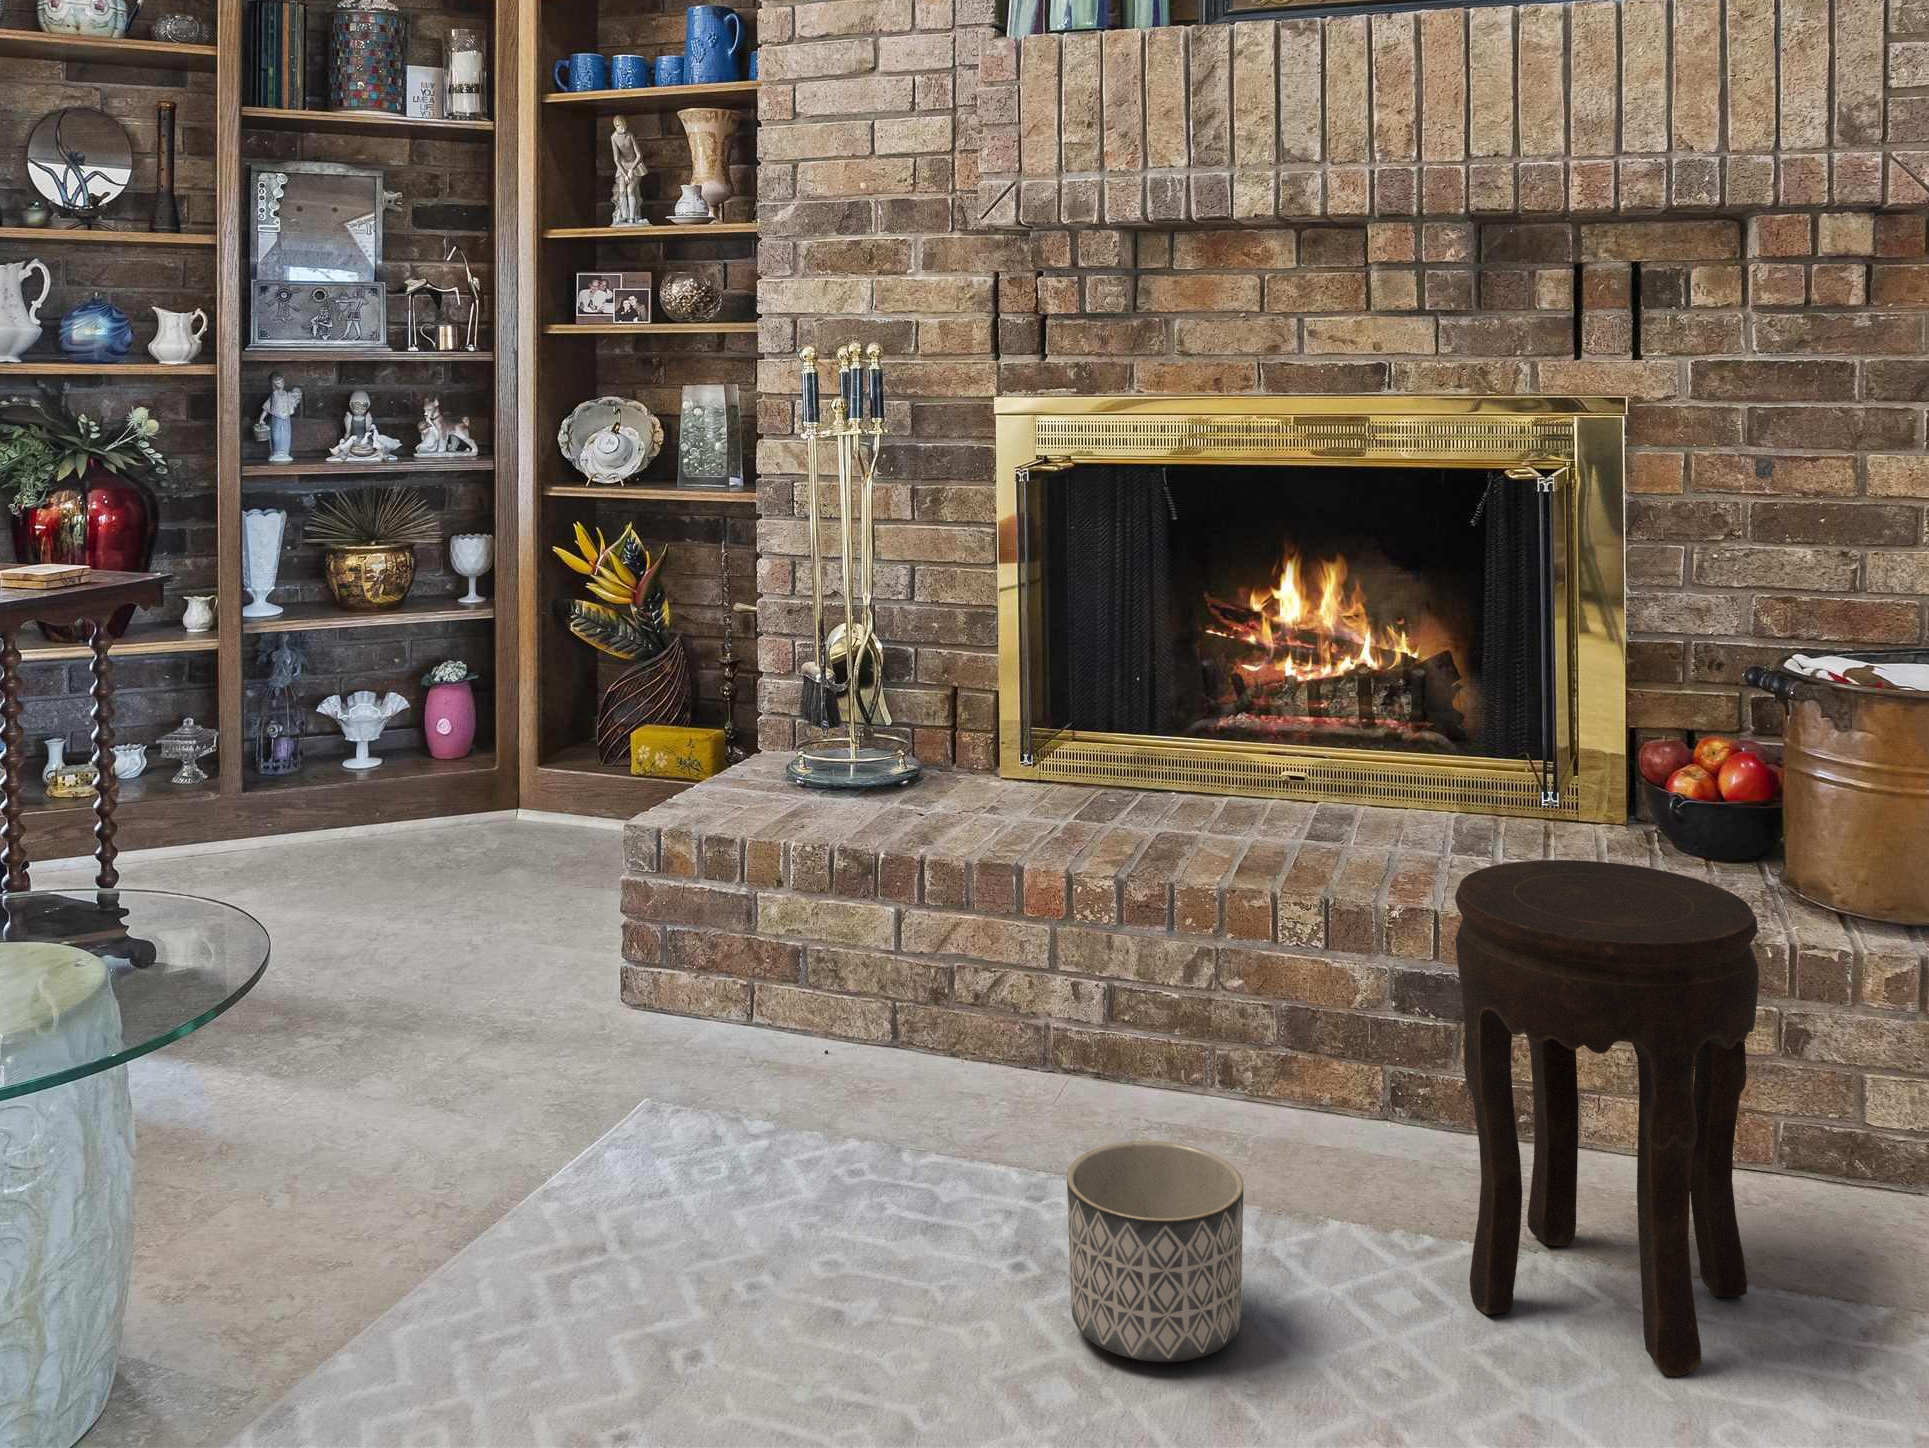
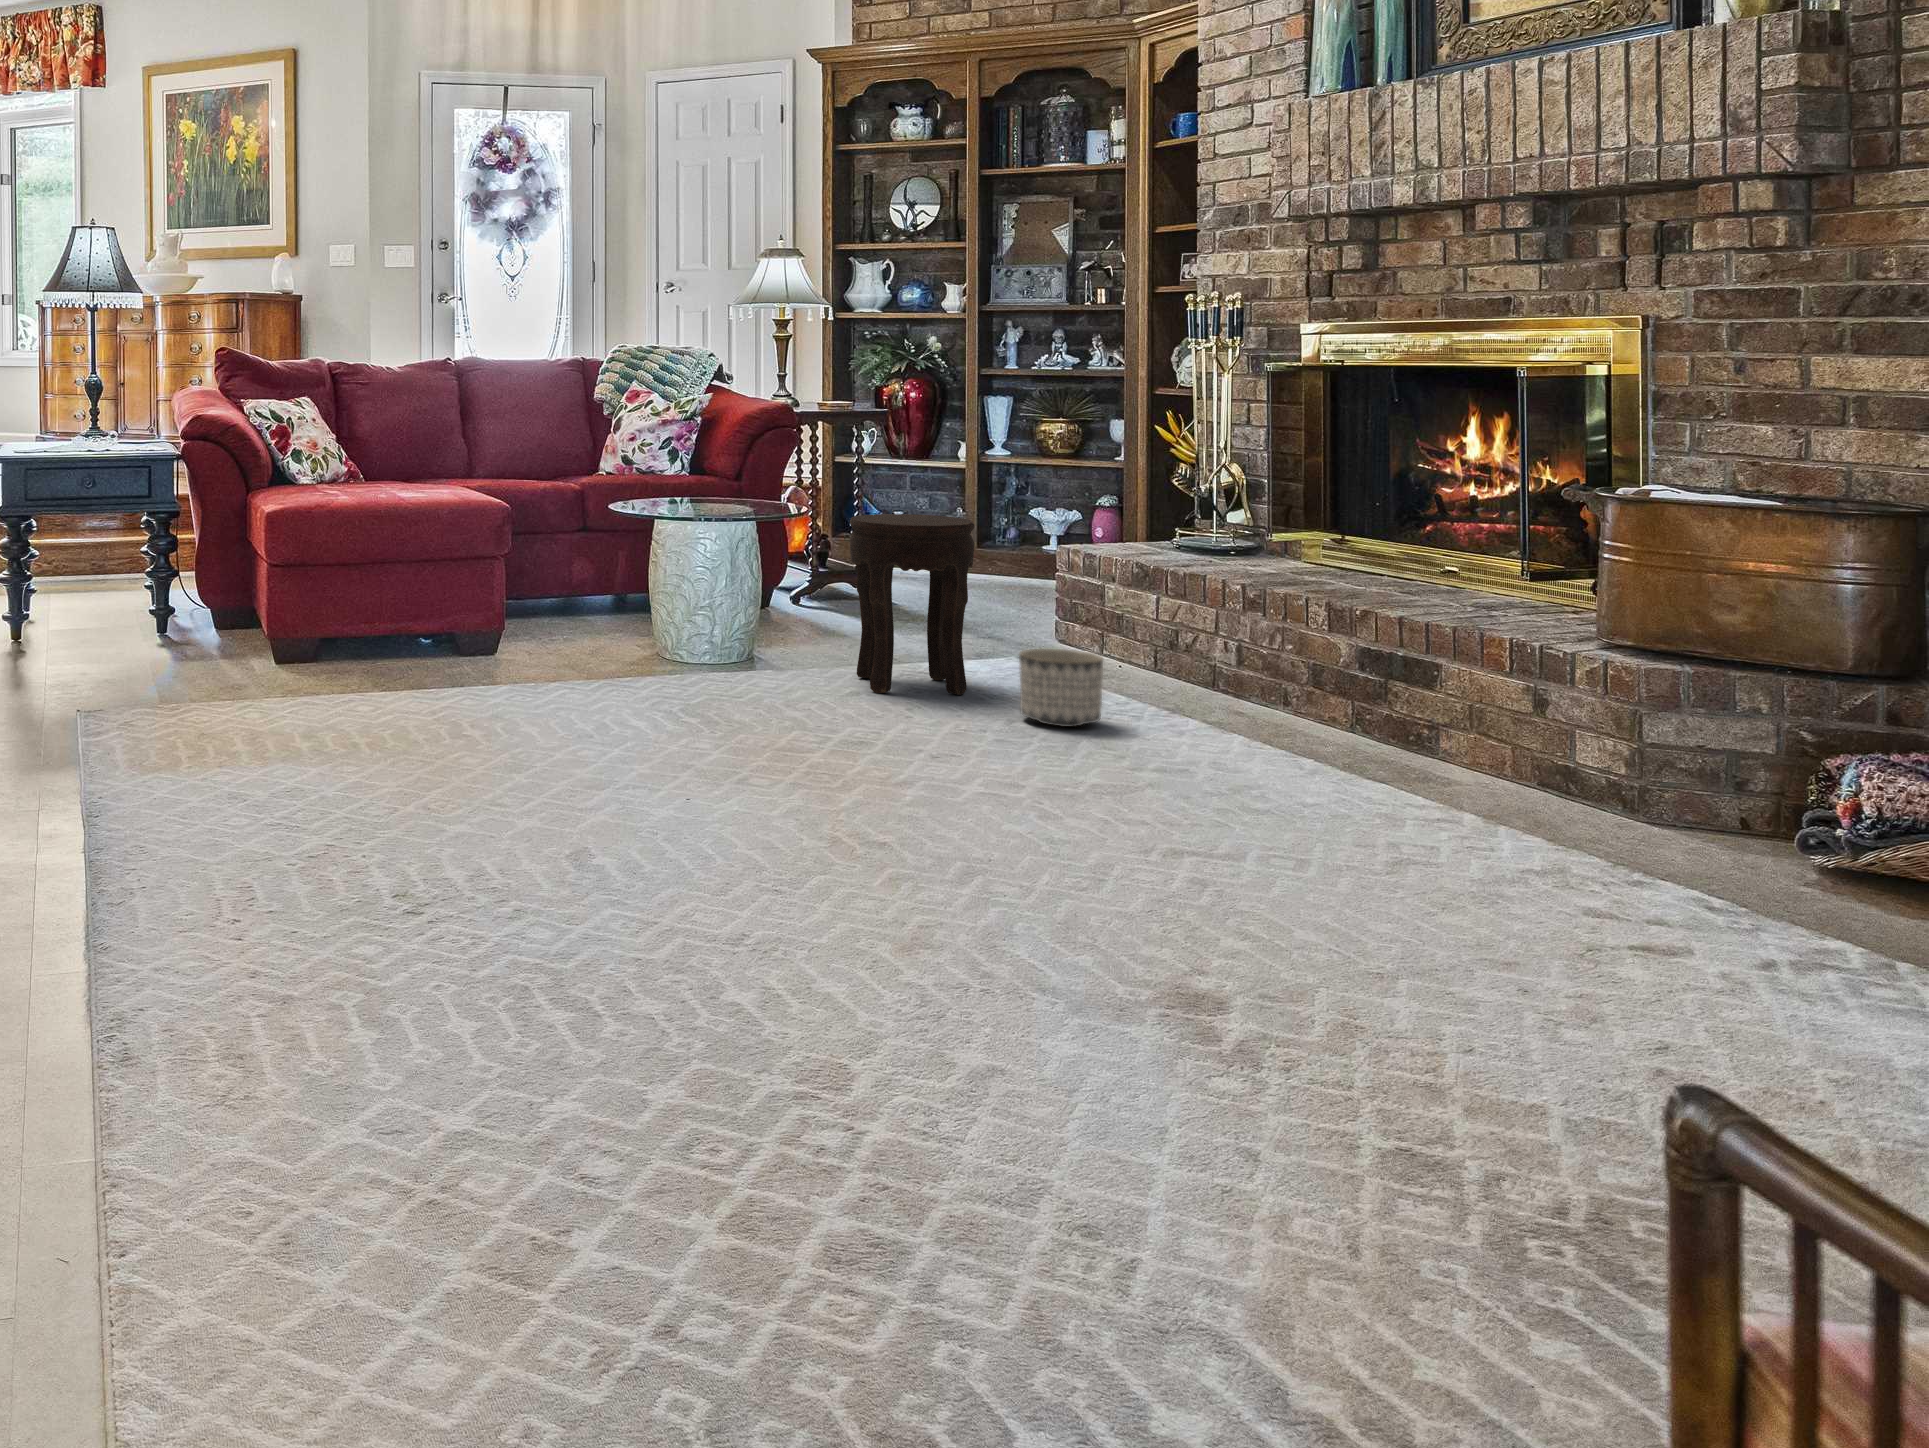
side table: present [1455,860,1759,1376] -> present [850,514,974,695]

